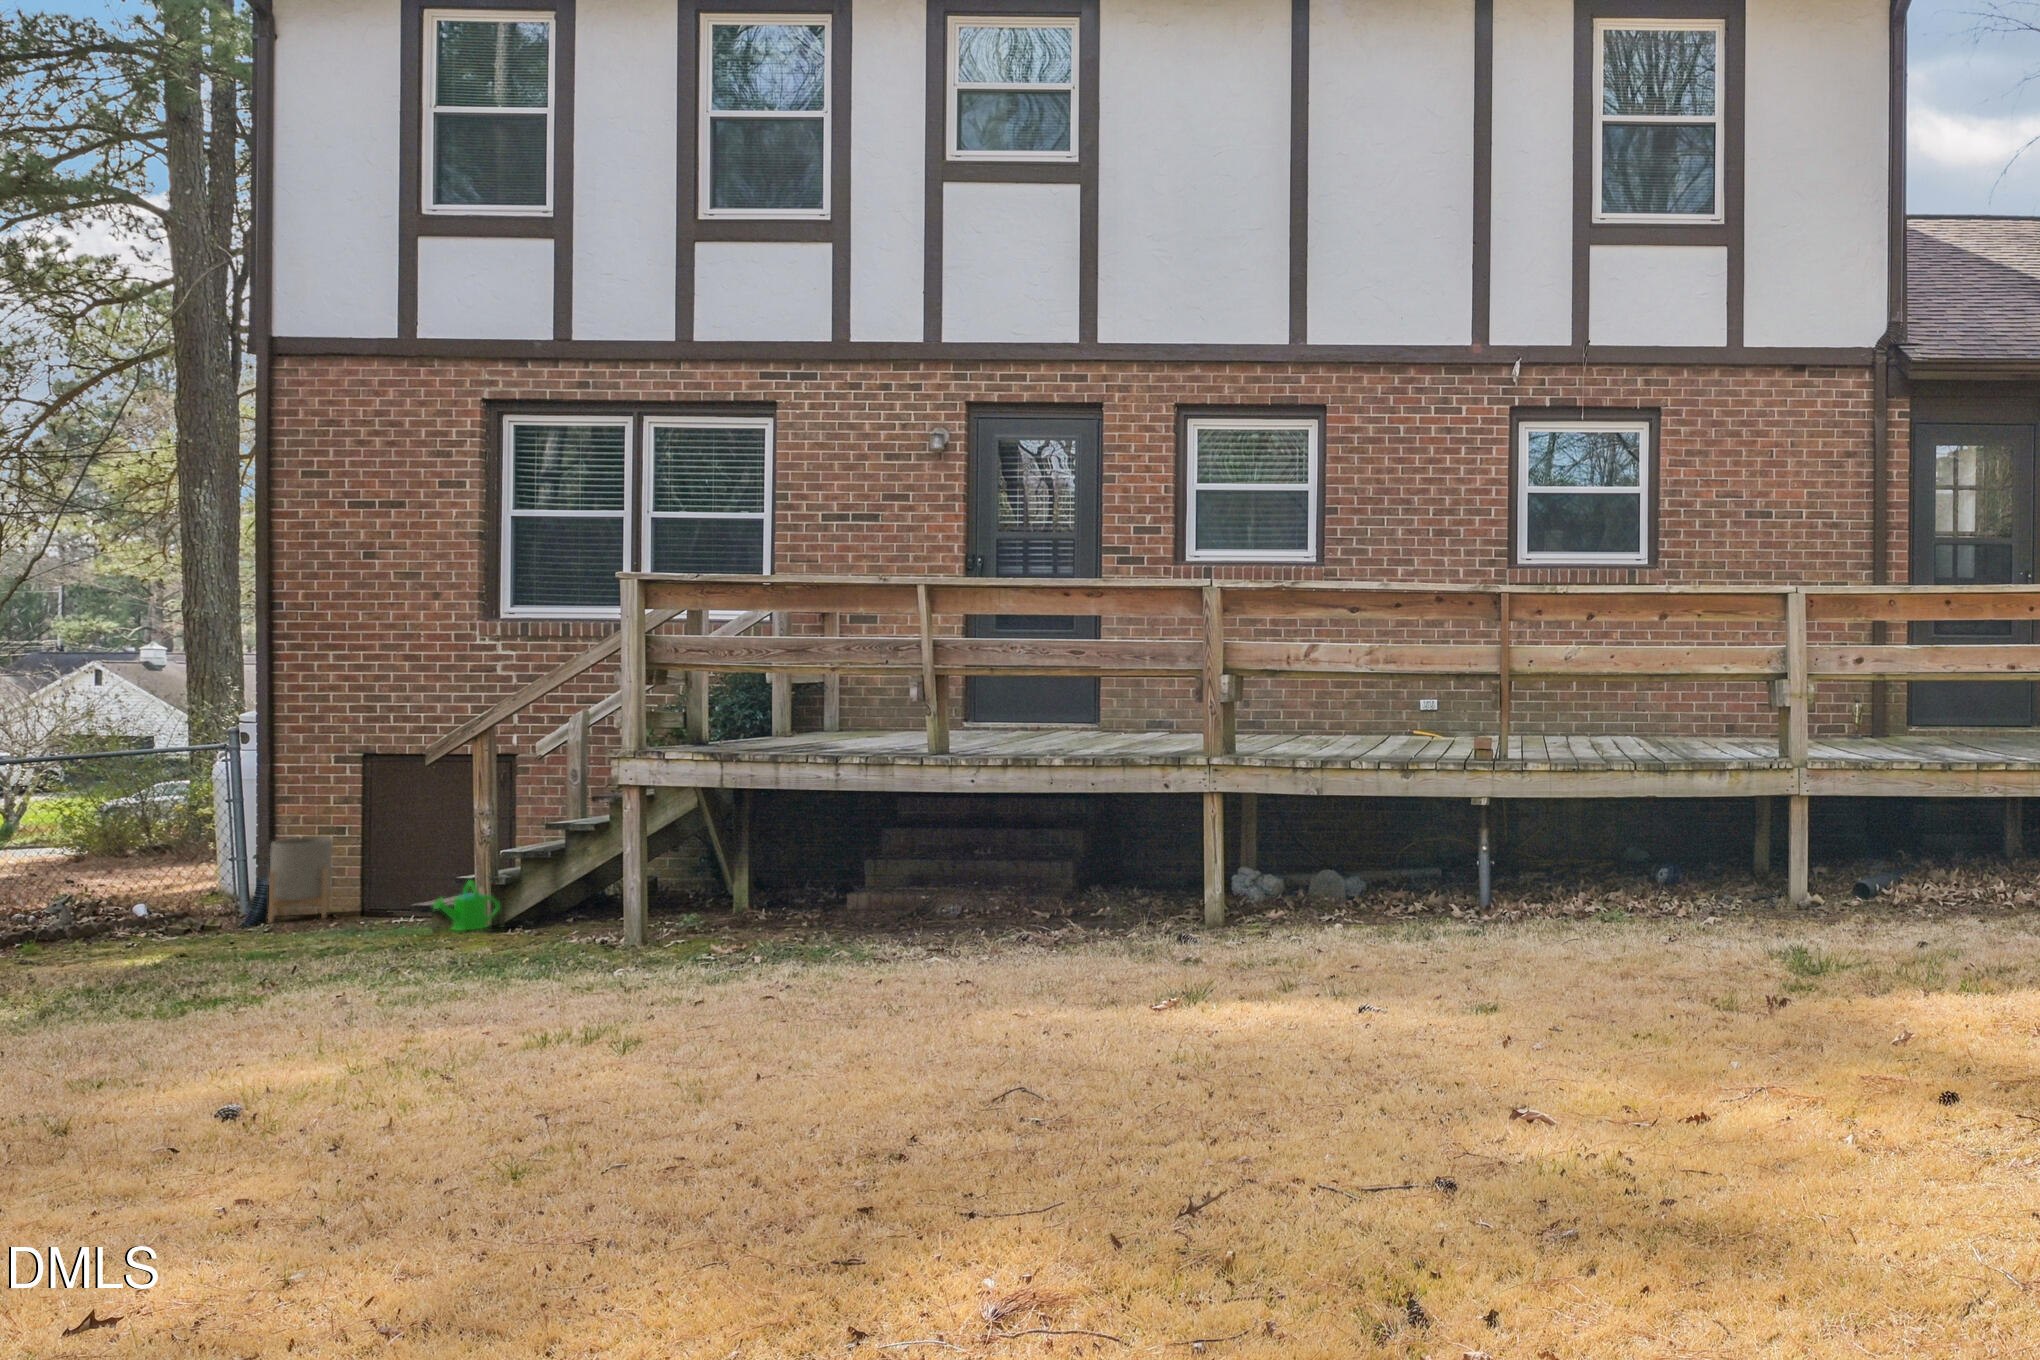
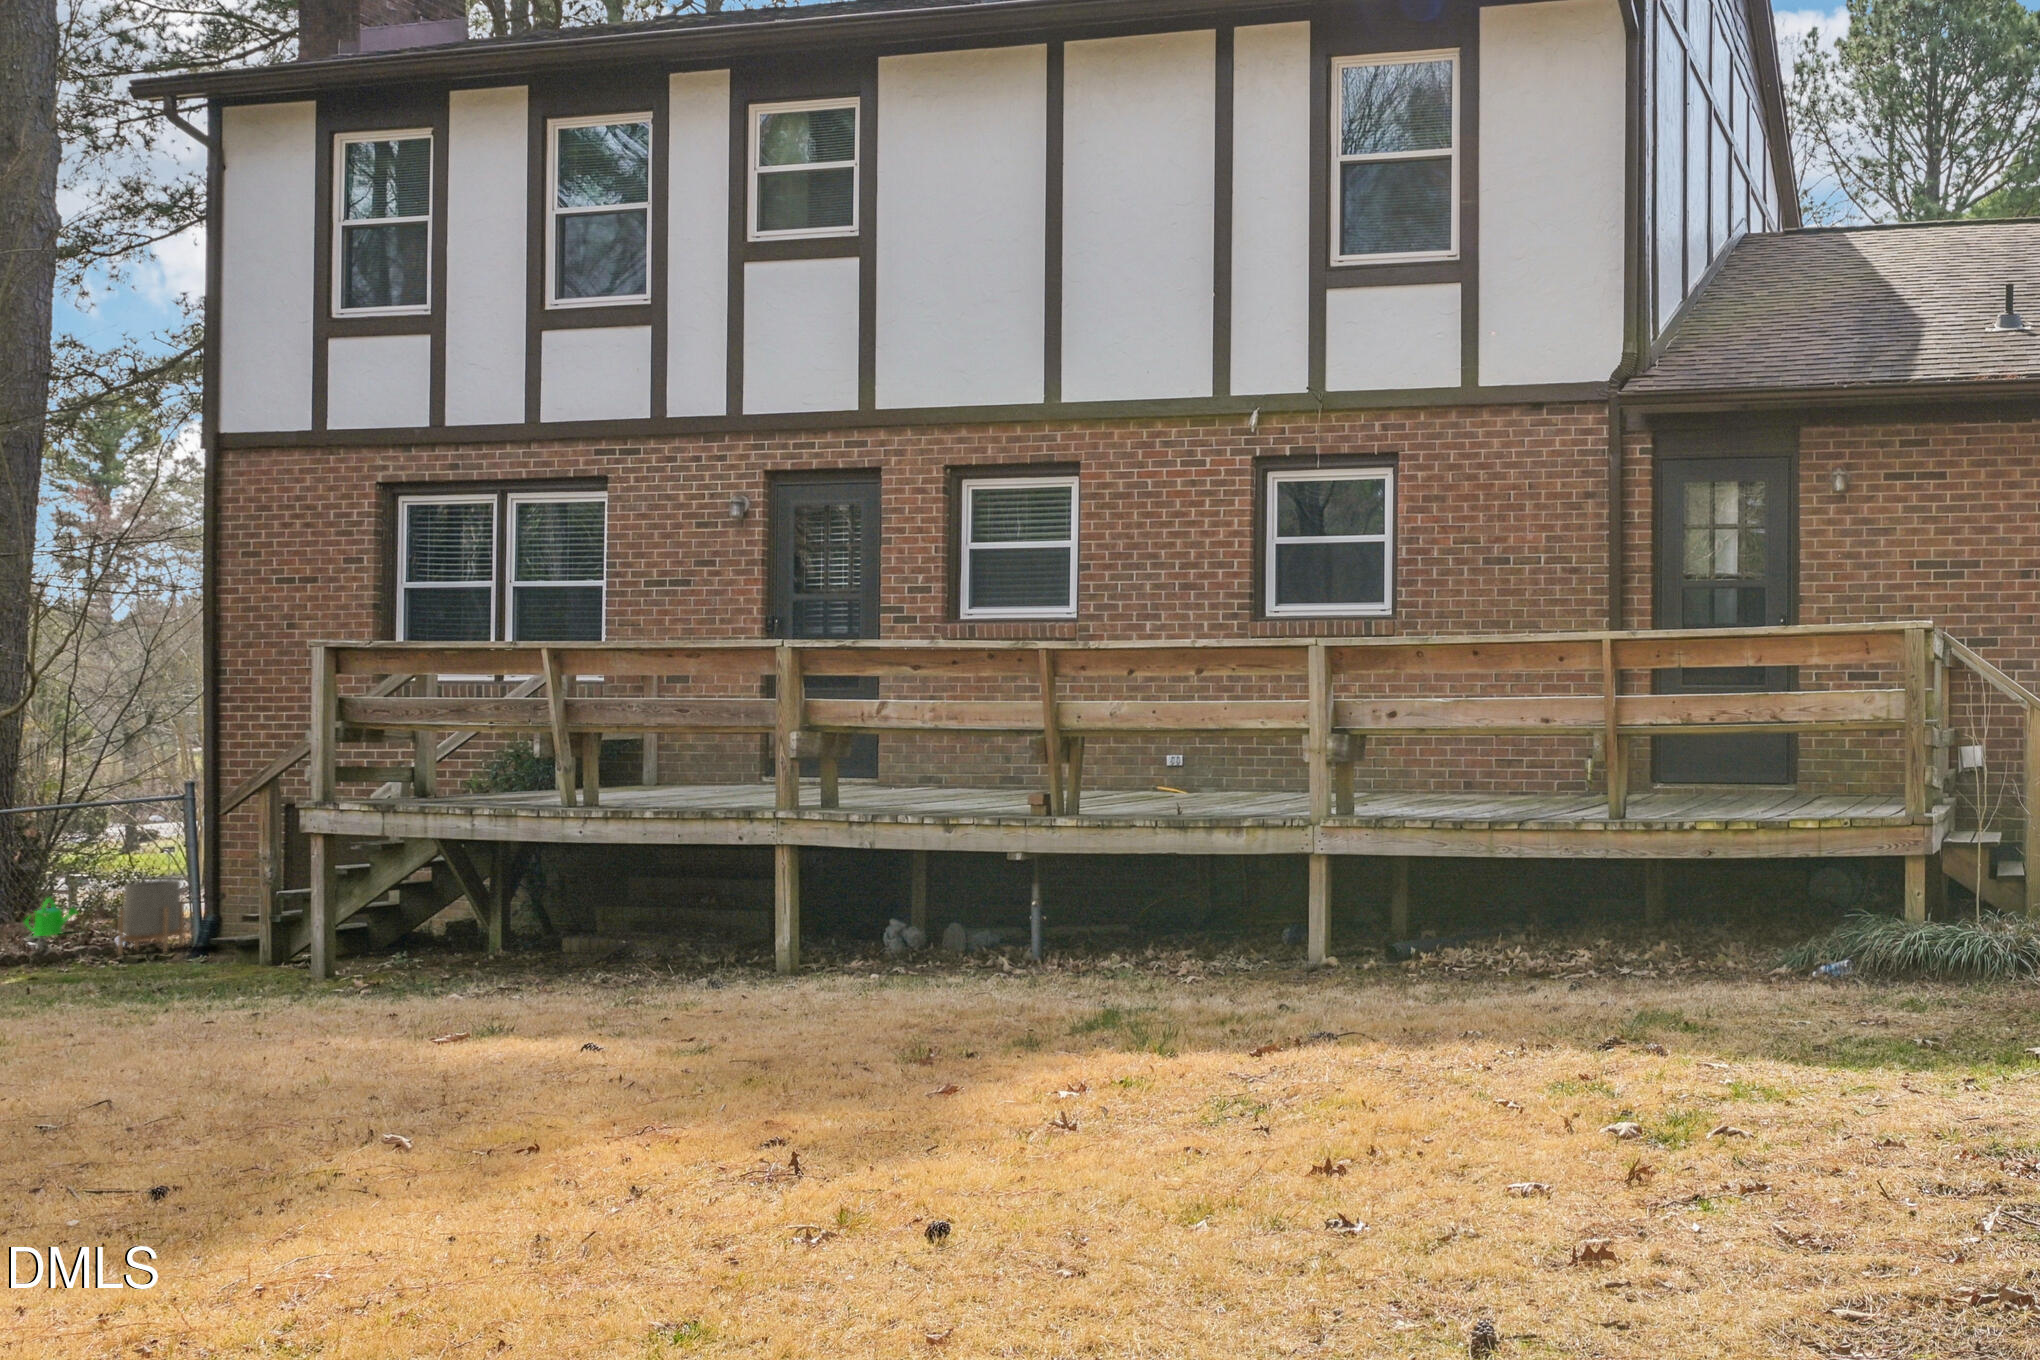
watering can: present [433,880,500,930] -> present [25,897,78,936]

